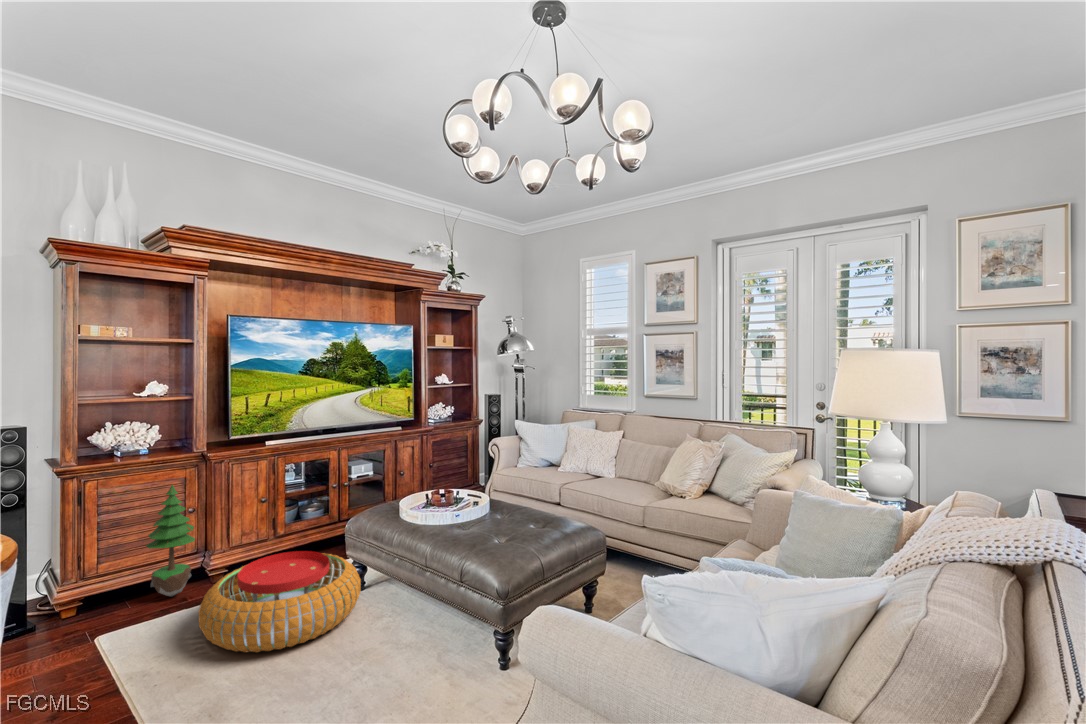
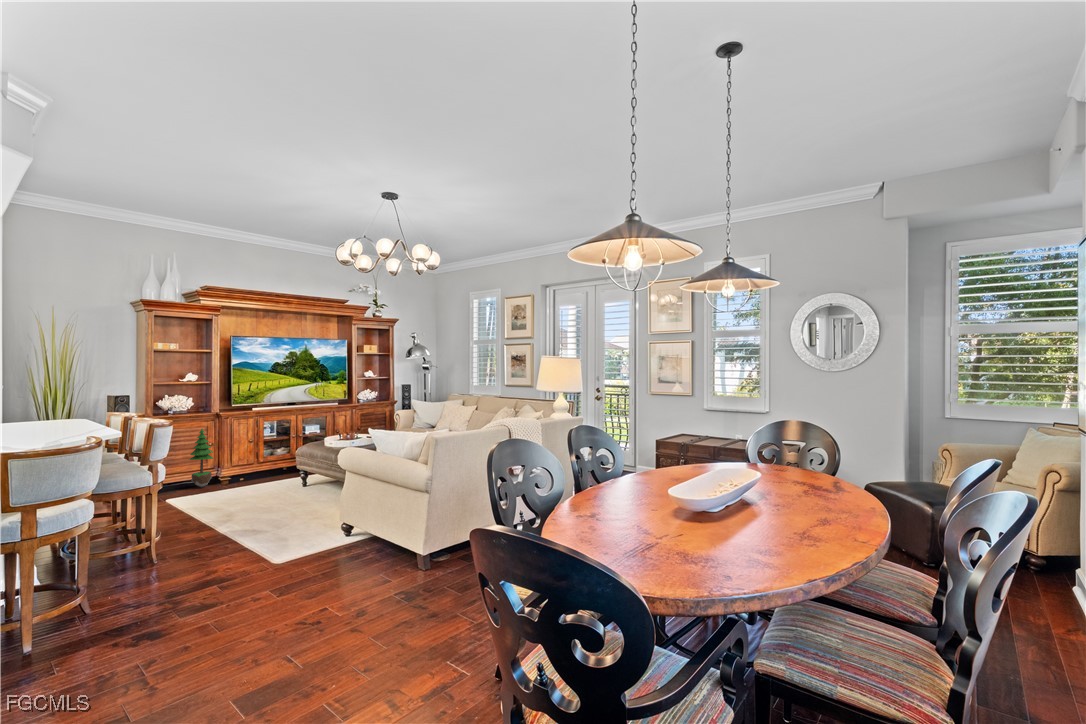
pouf: present [198,551,361,652] -> none [218,463,302,501]

